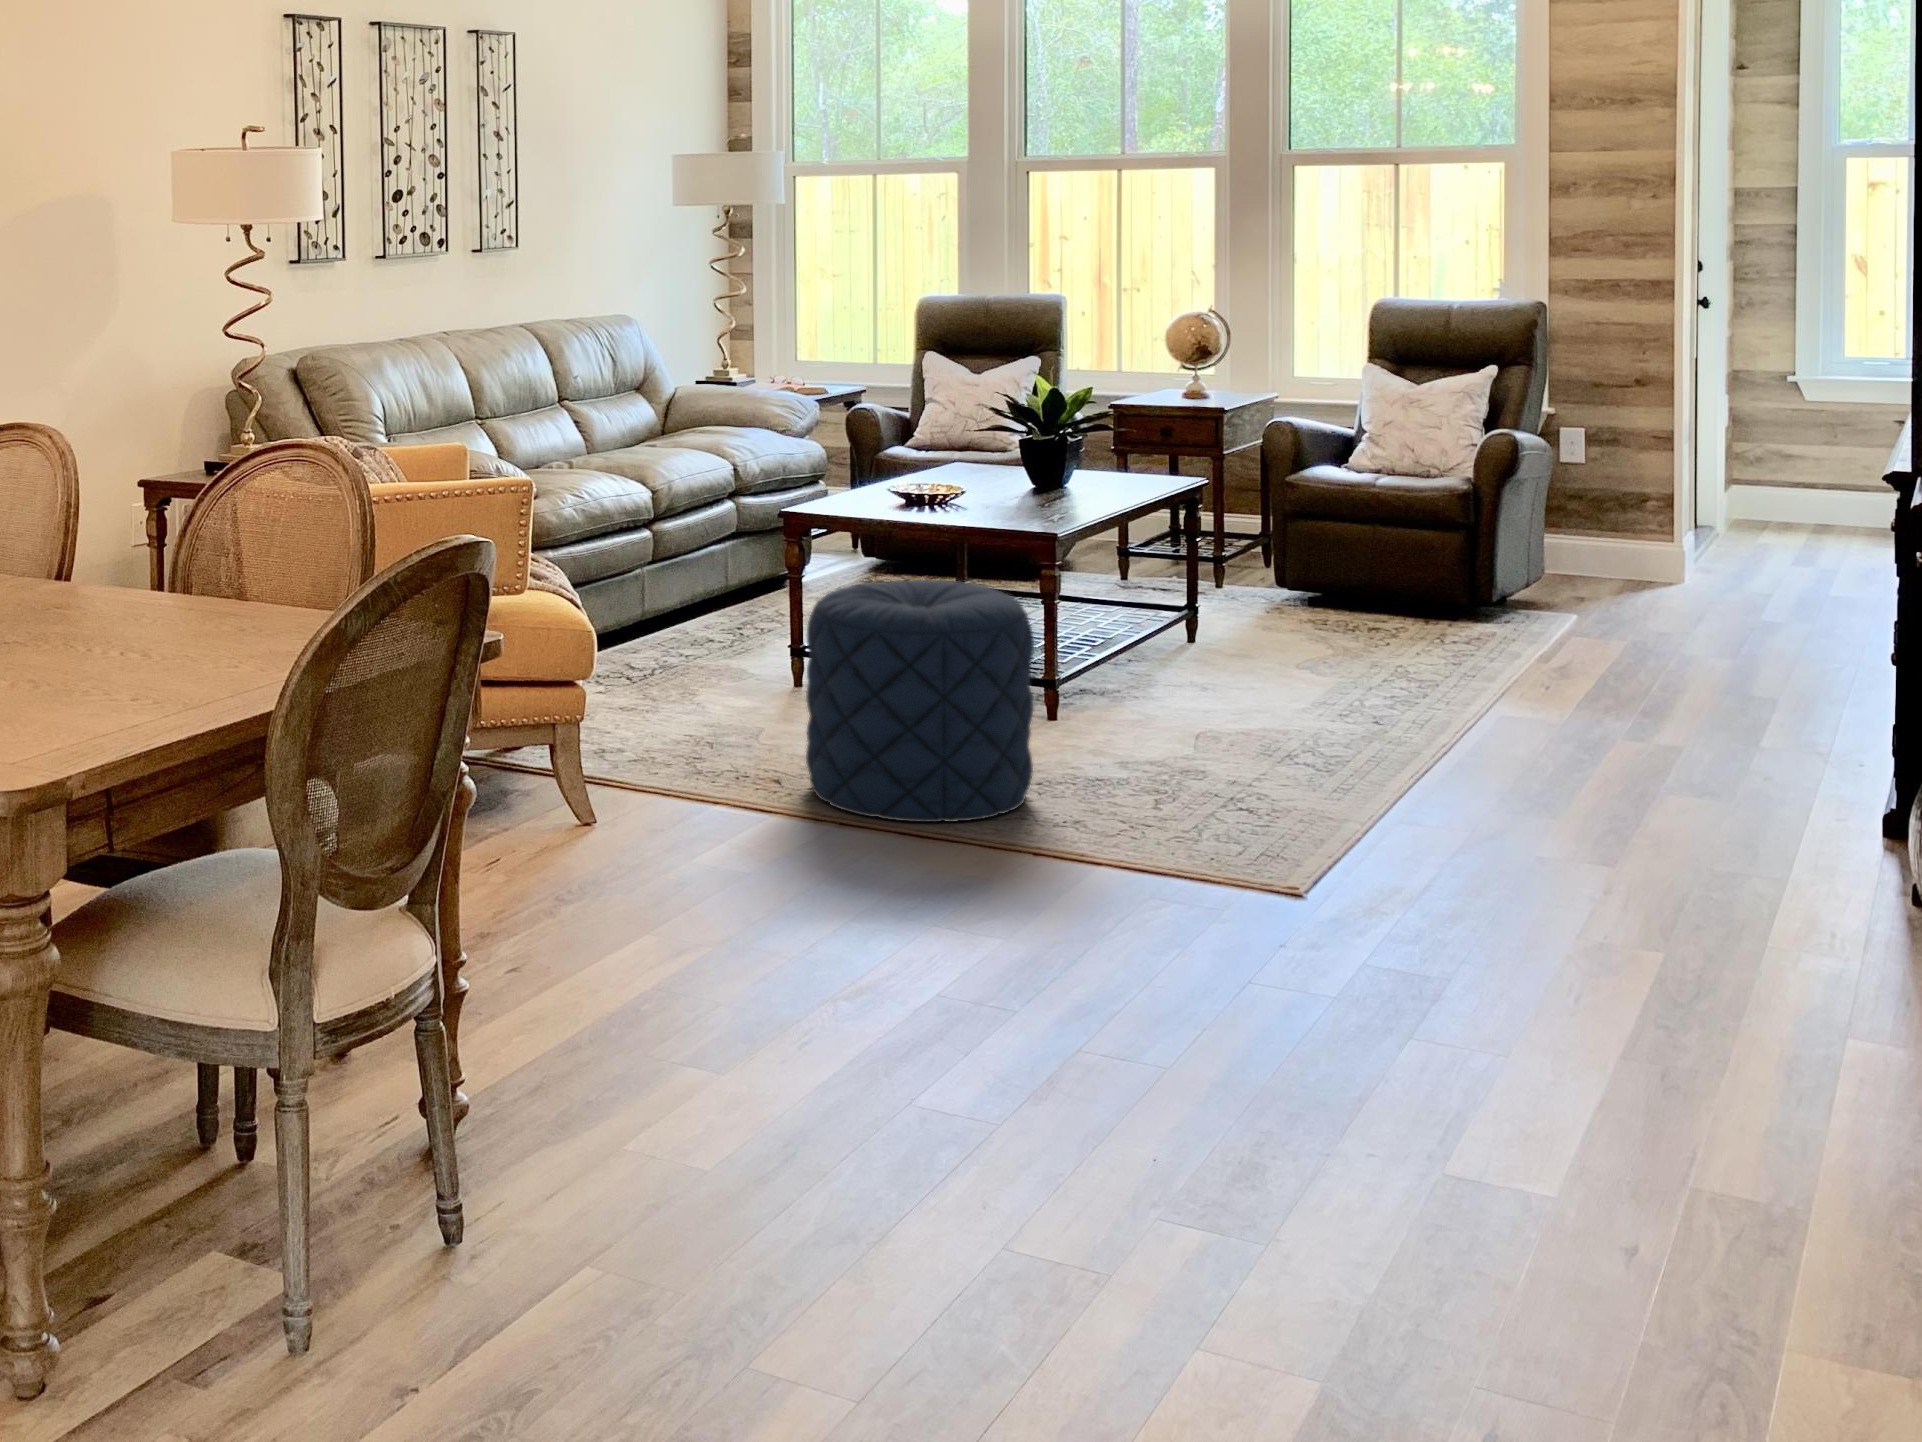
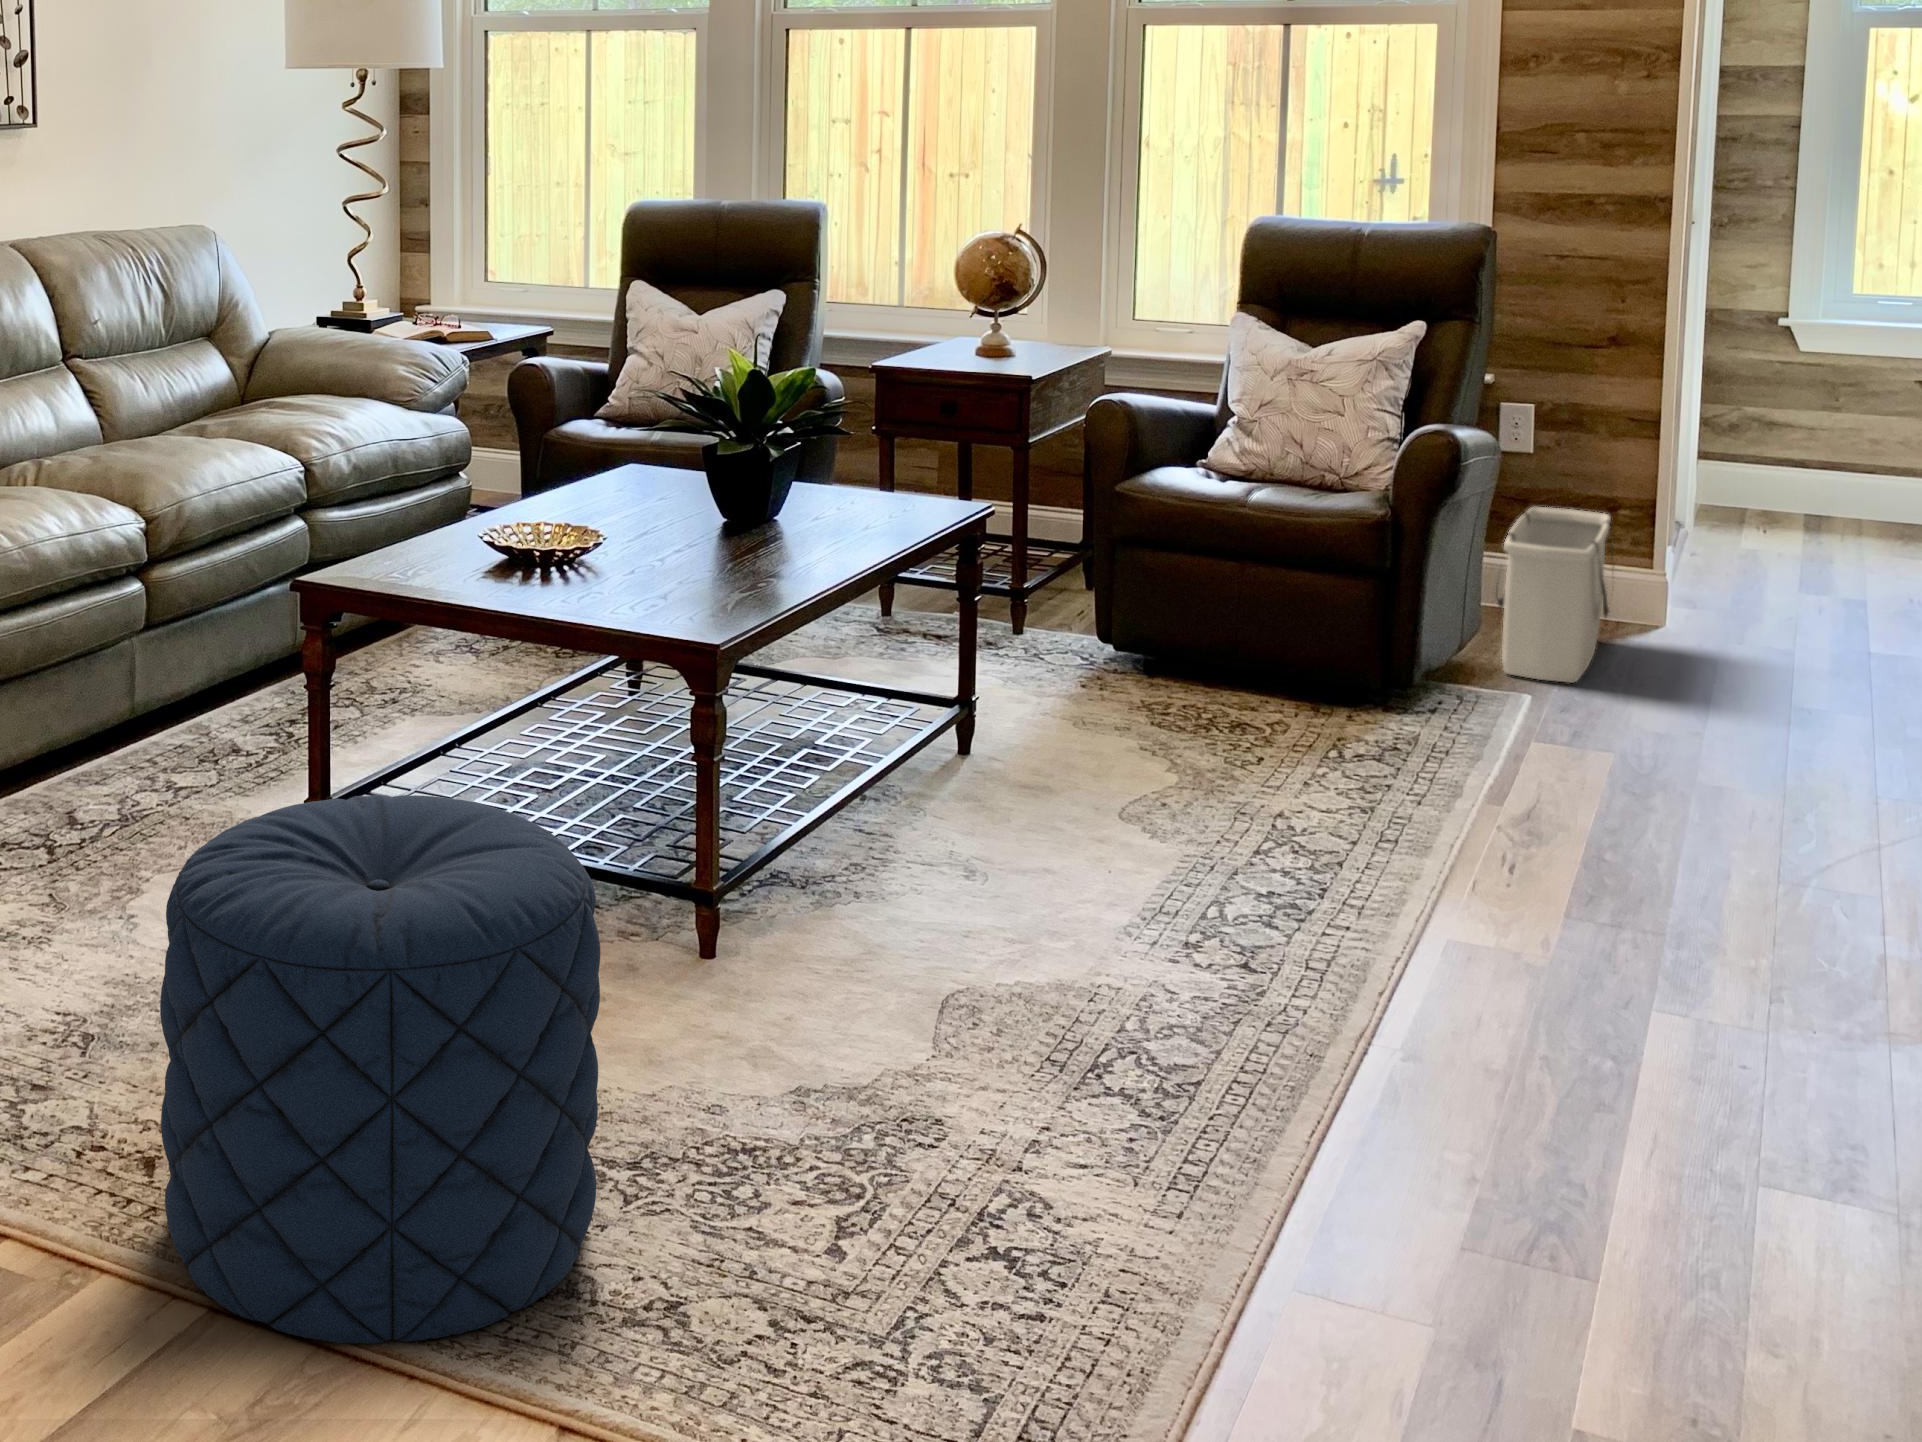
storage bin: none [1555,495,1639,607] -> present [1497,507,1611,683]

